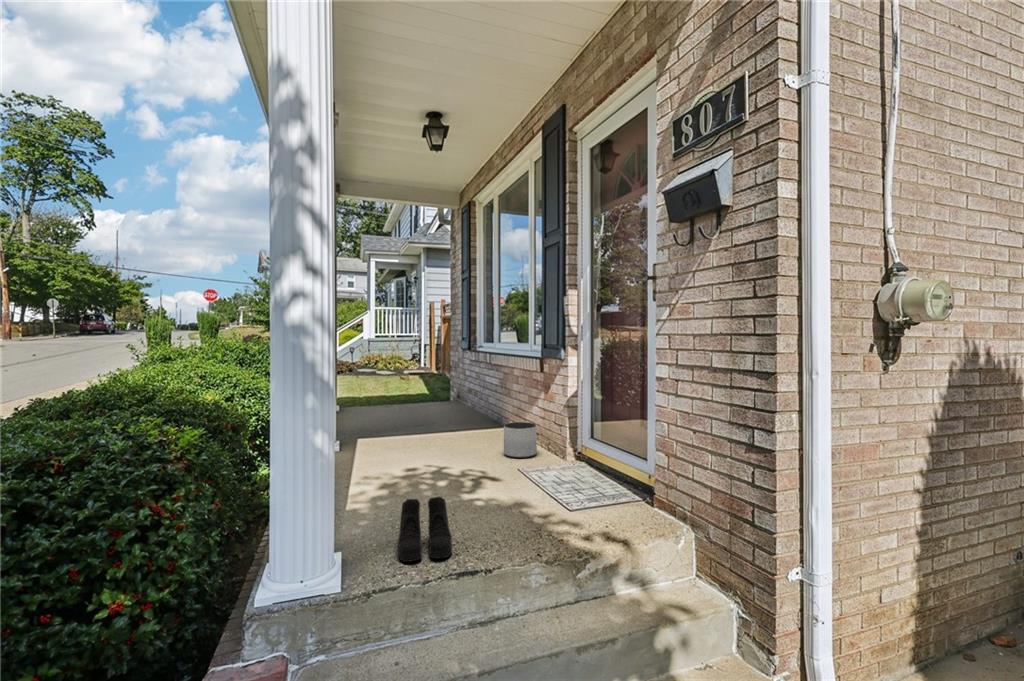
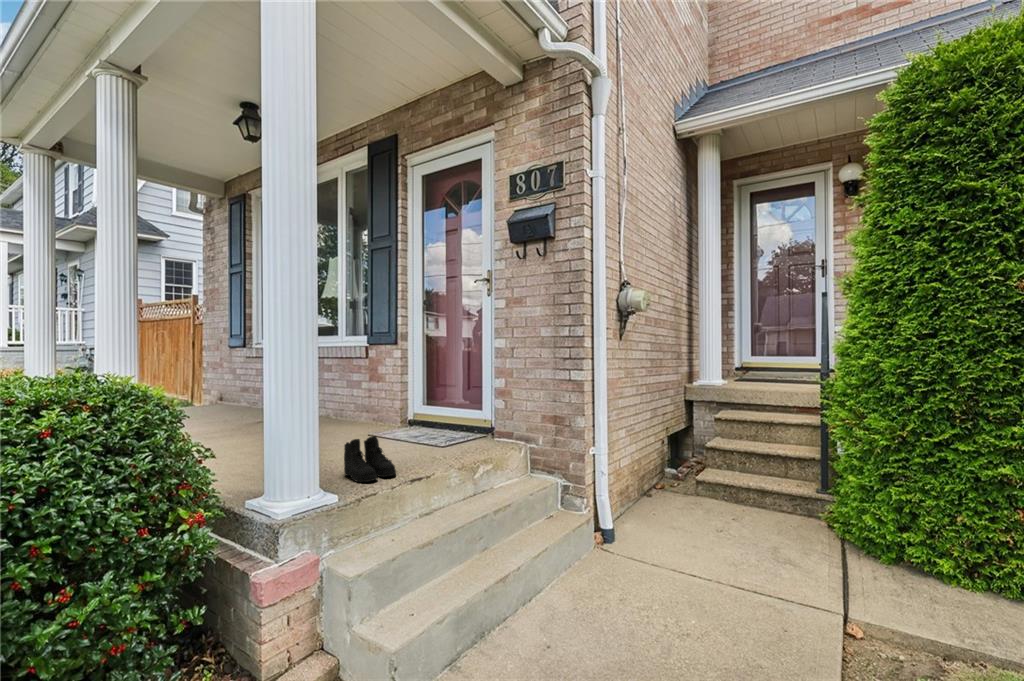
planter: present [504,422,537,458] -> none [345,399,375,428]

